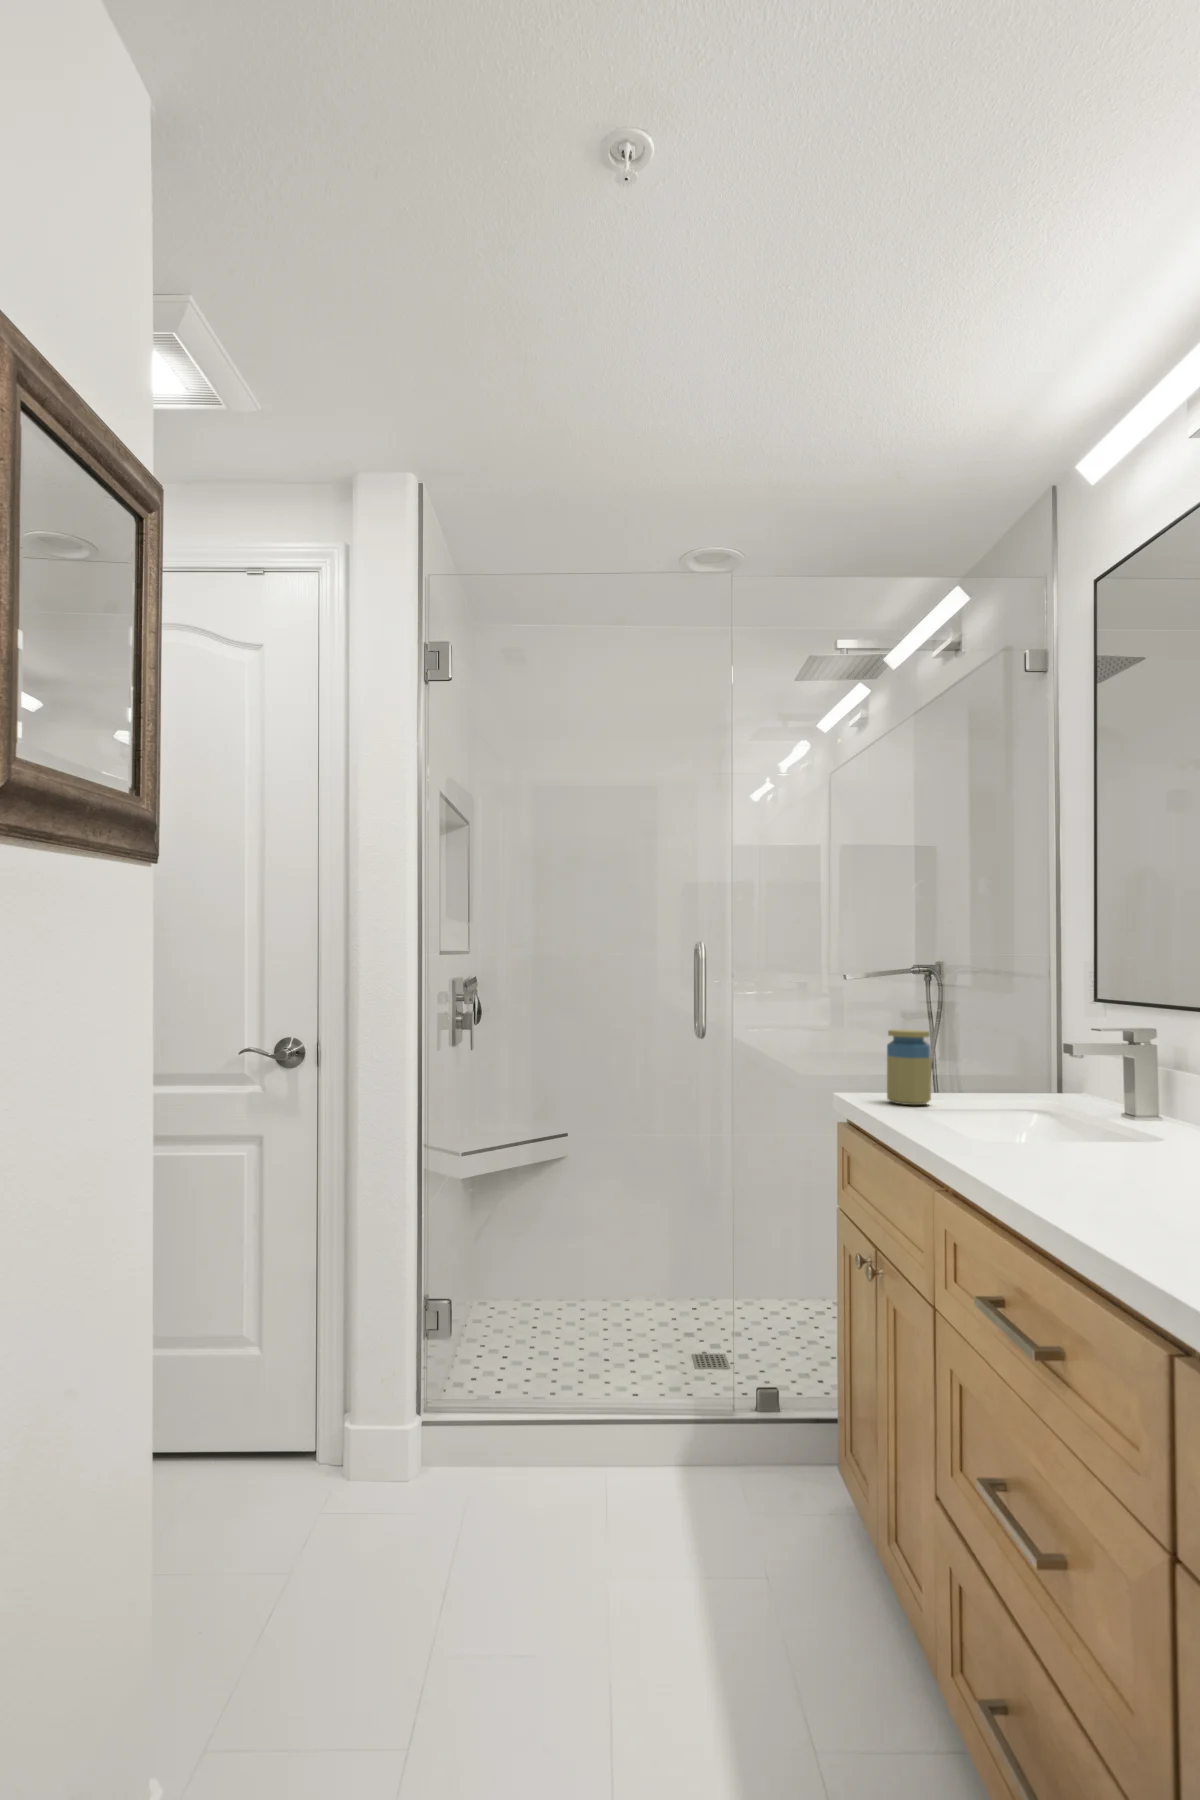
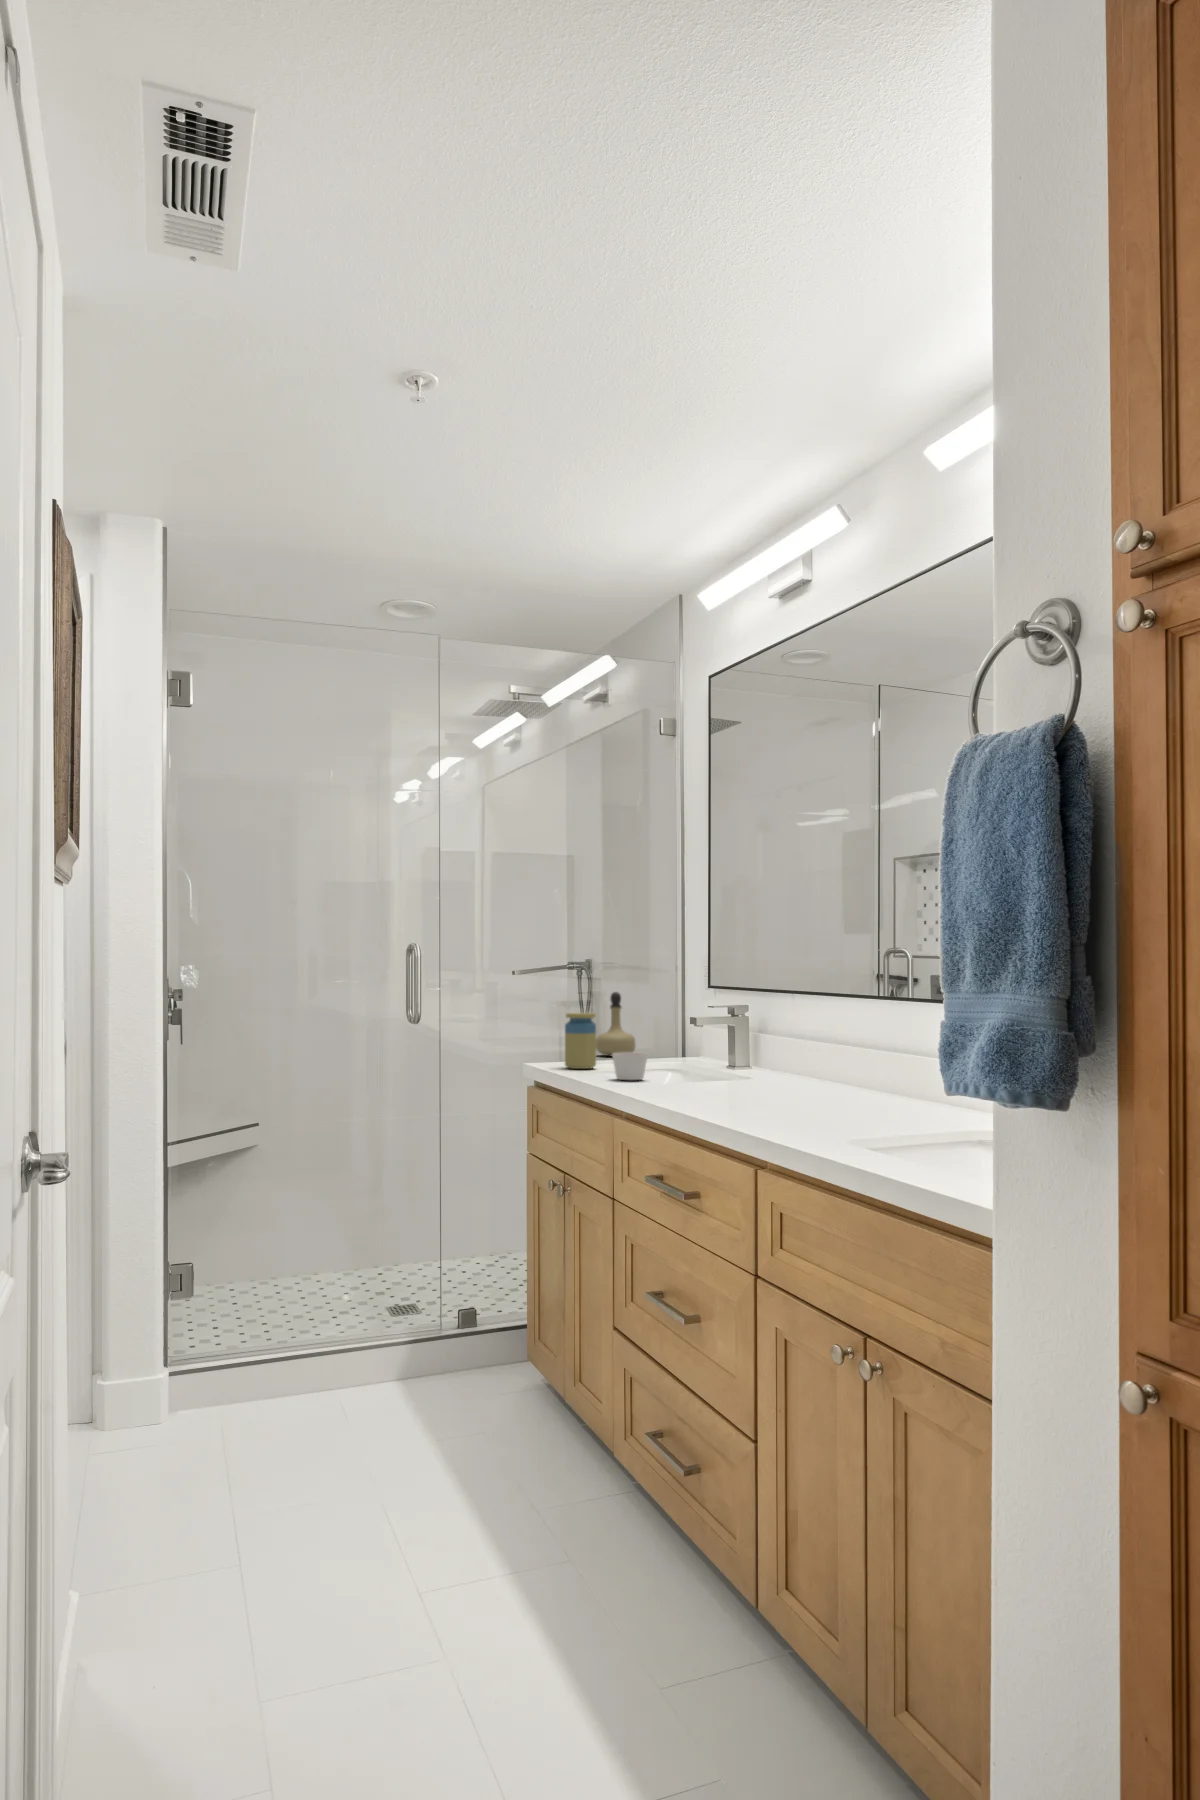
perfume bottle: none [942,1003,995,1087] -> present [596,992,636,1056]
candle: none [943,1089,996,1130] -> present [612,1052,647,1080]

